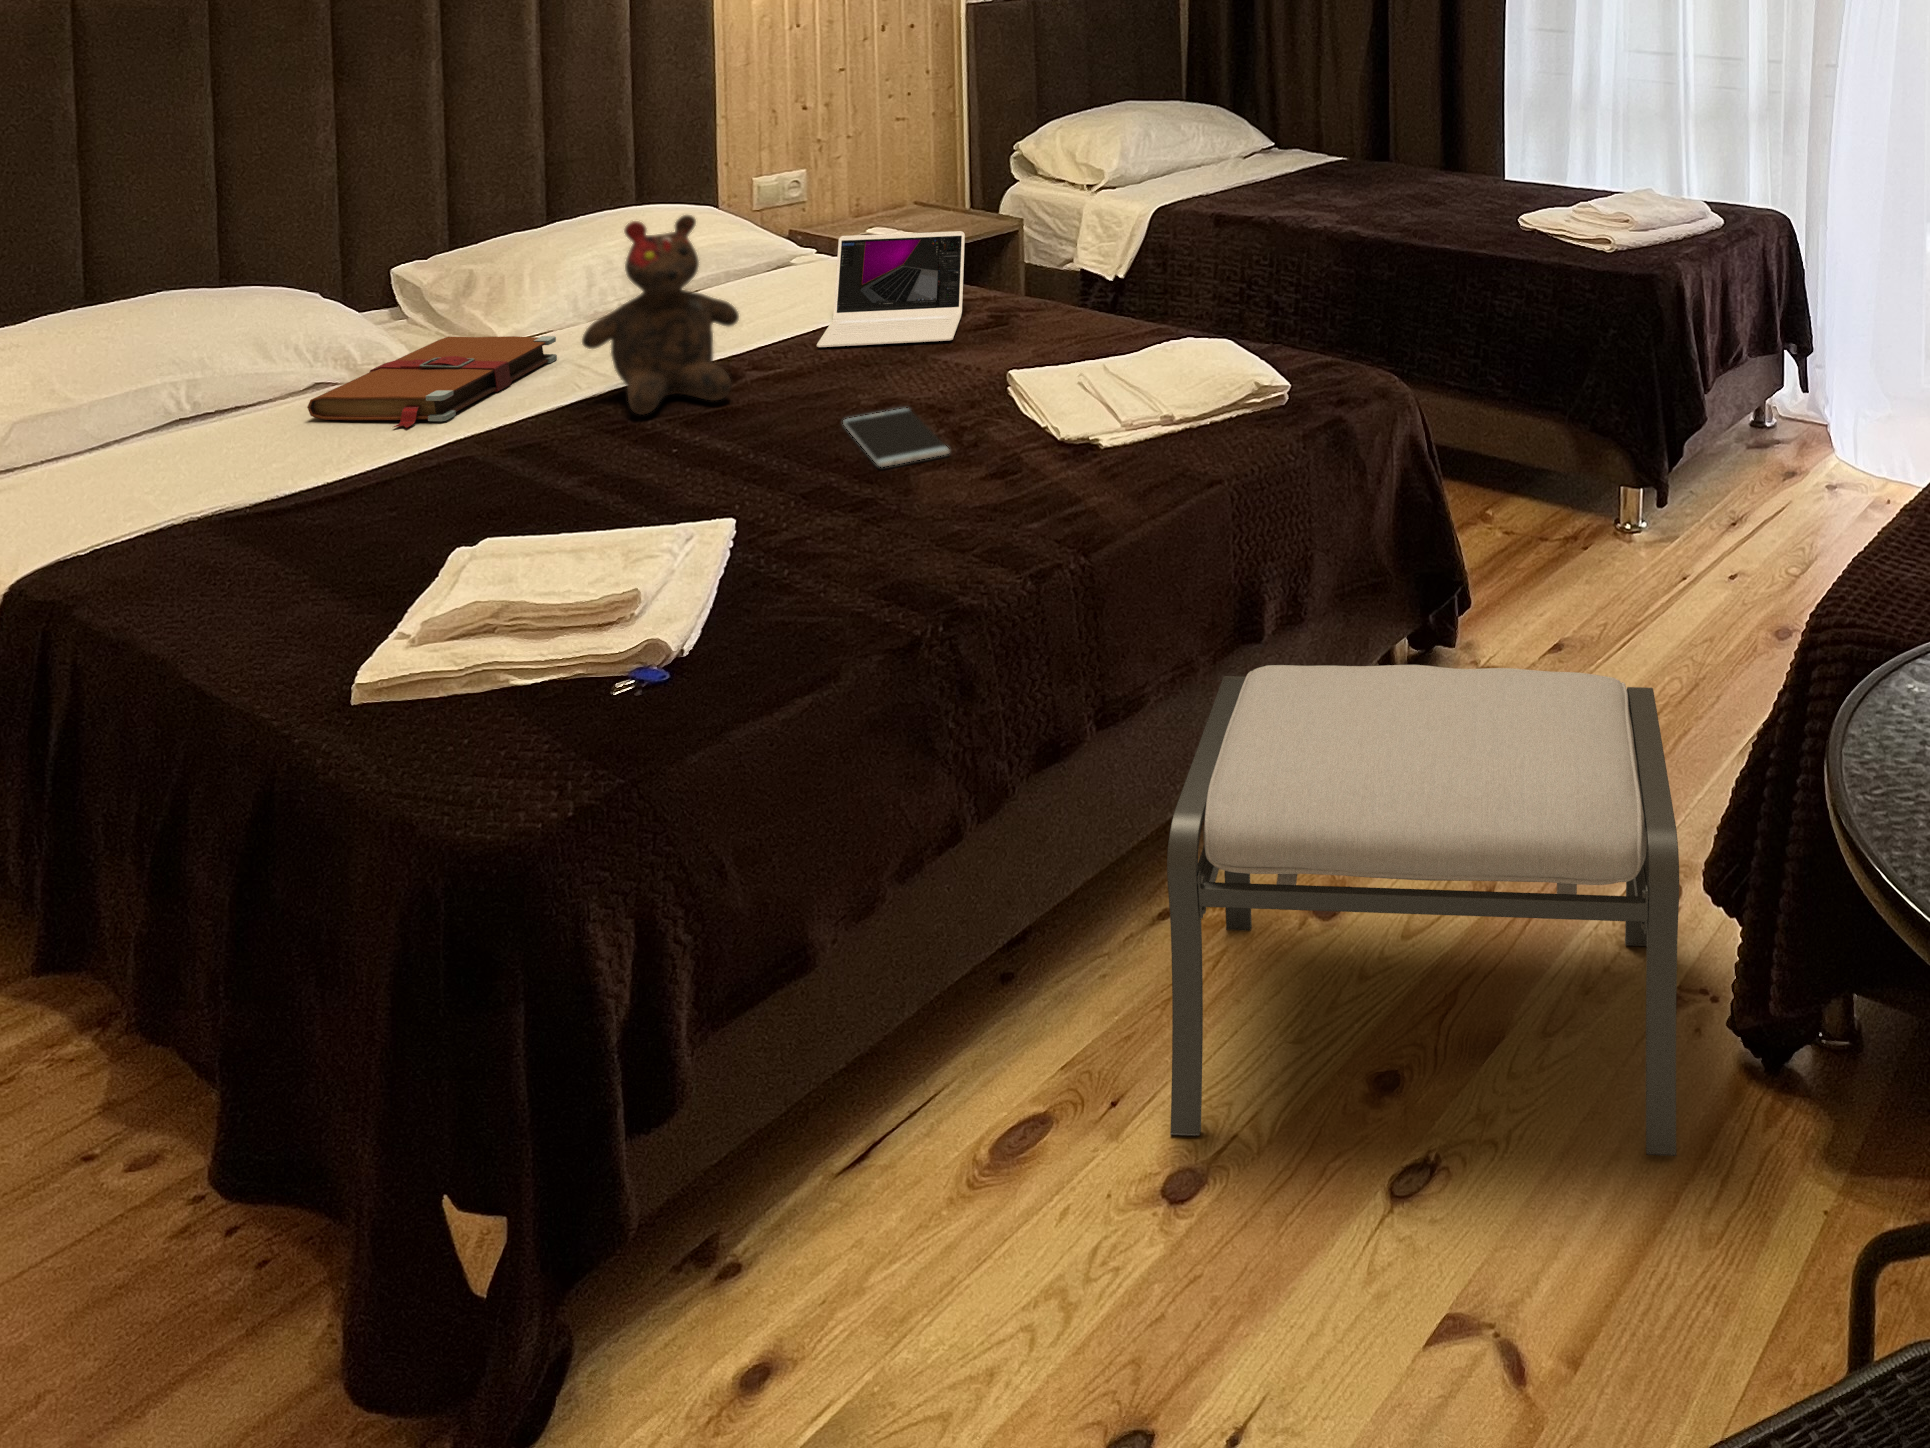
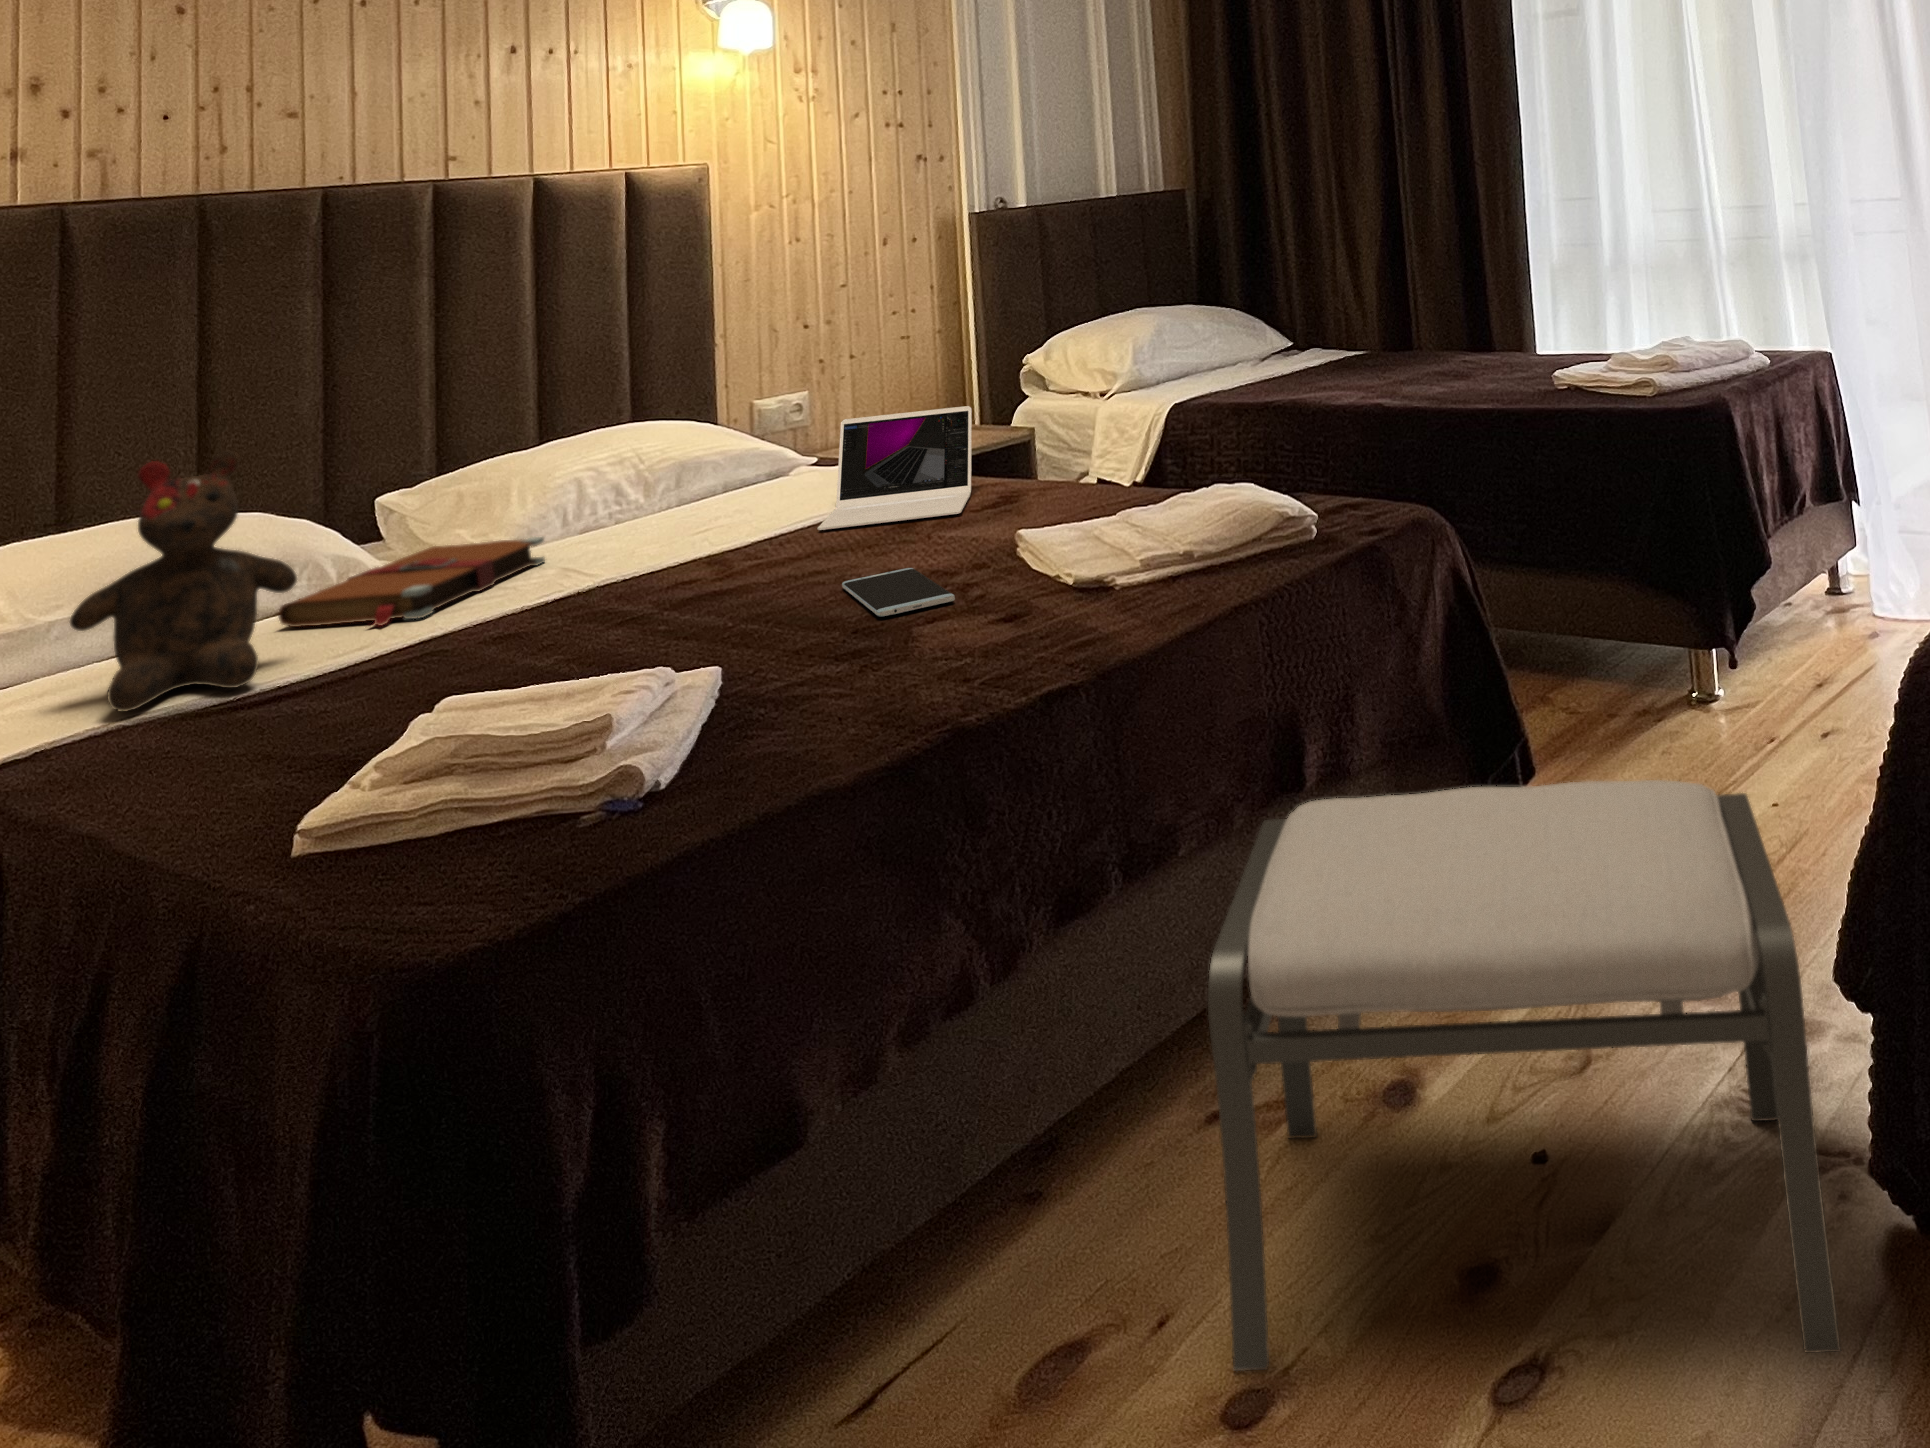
teddy bear: present [582,215,739,414] -> present [70,451,297,711]

